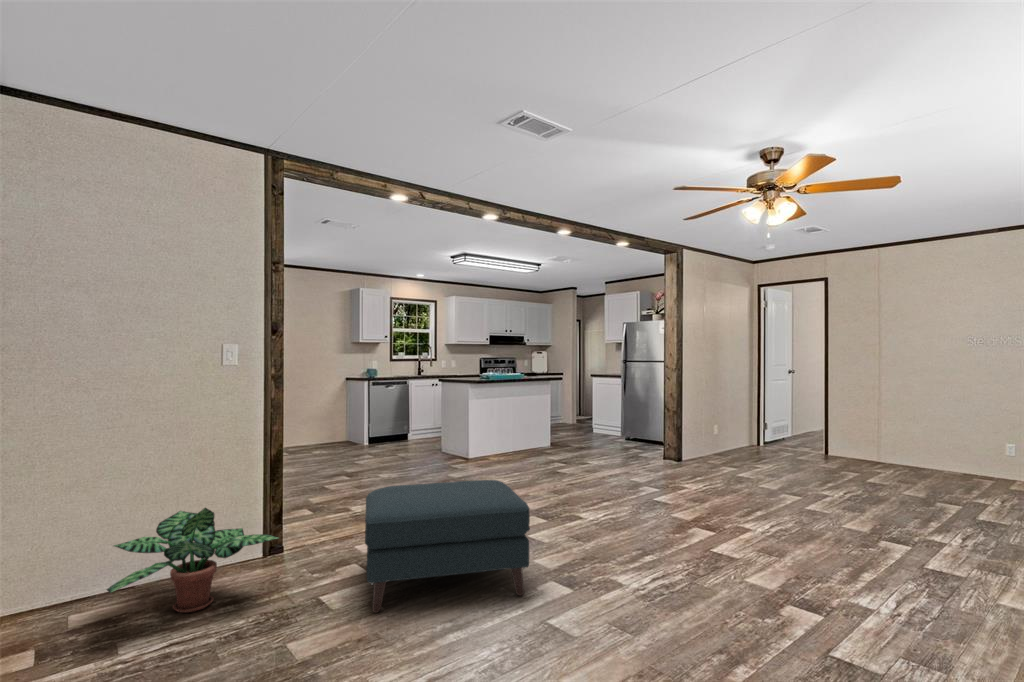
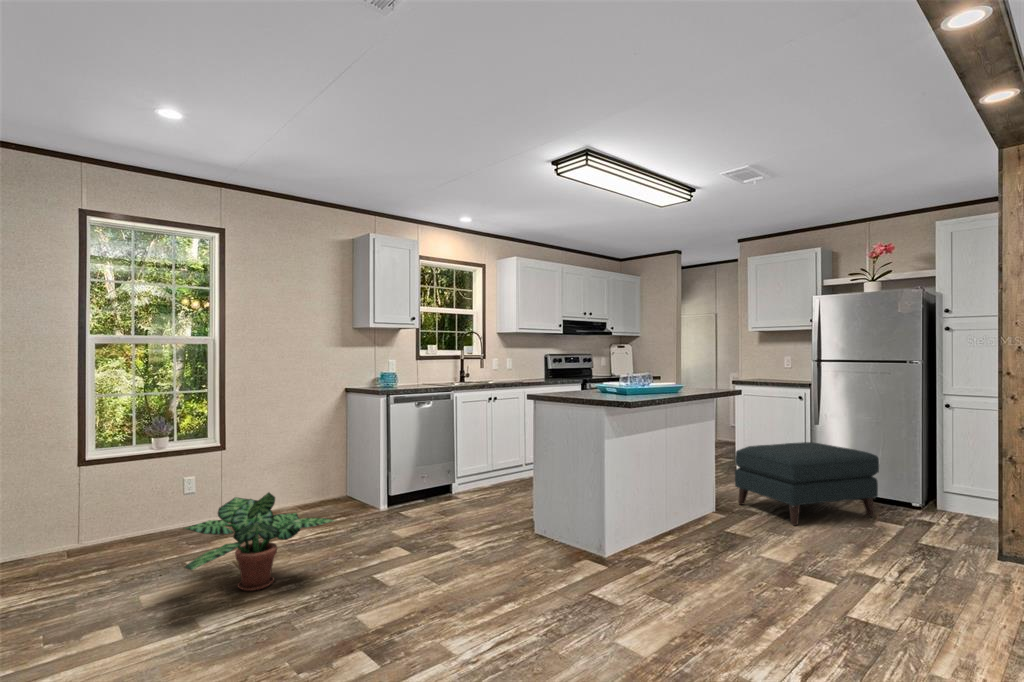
ottoman: present [365,480,530,613] -> present [735,442,879,526]

